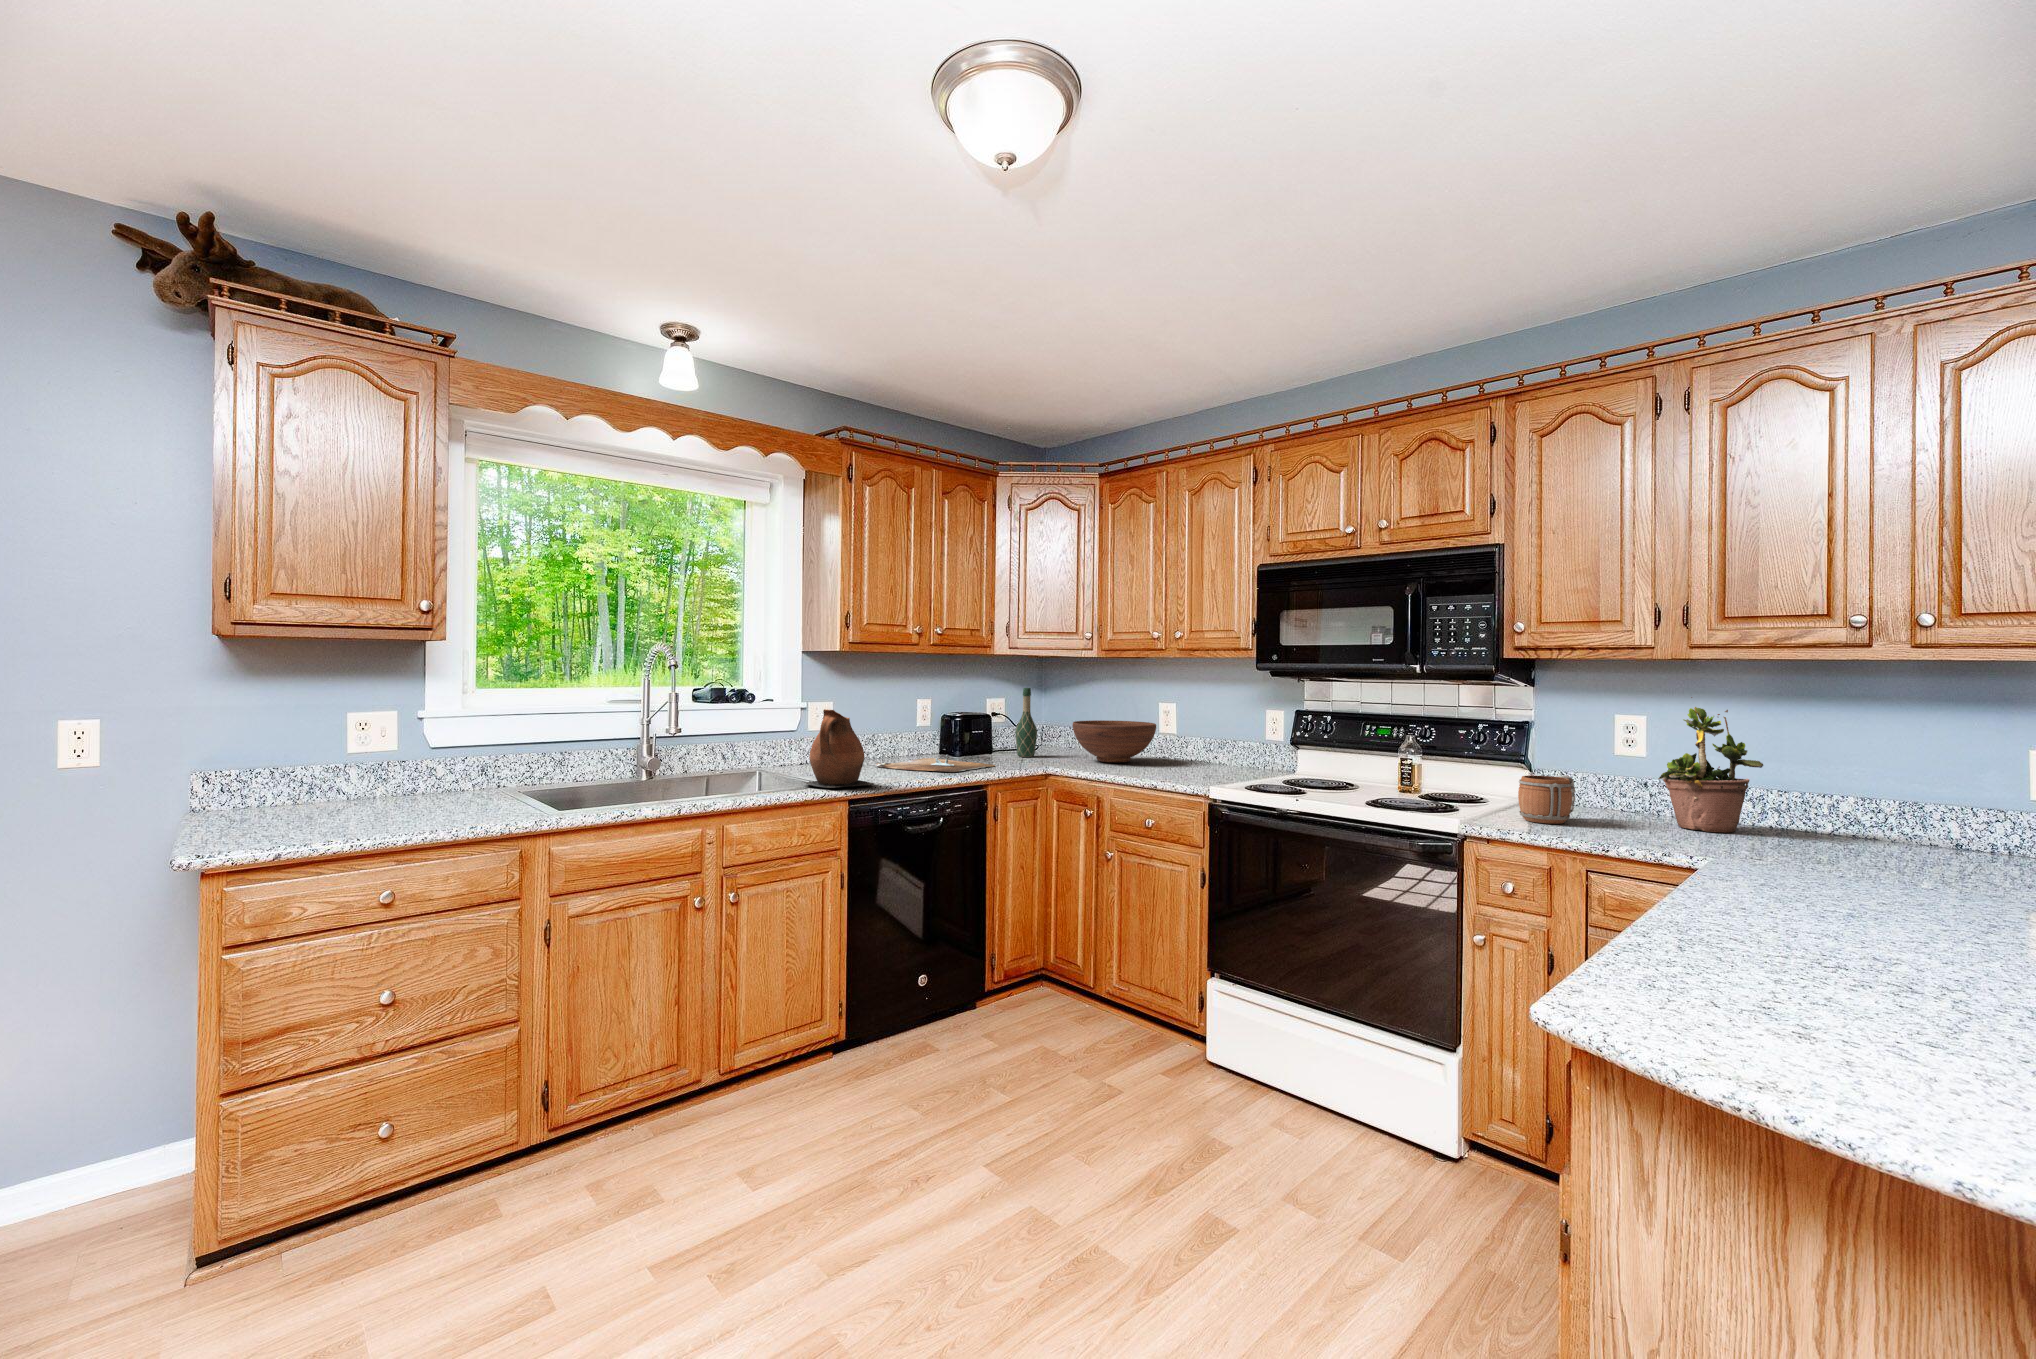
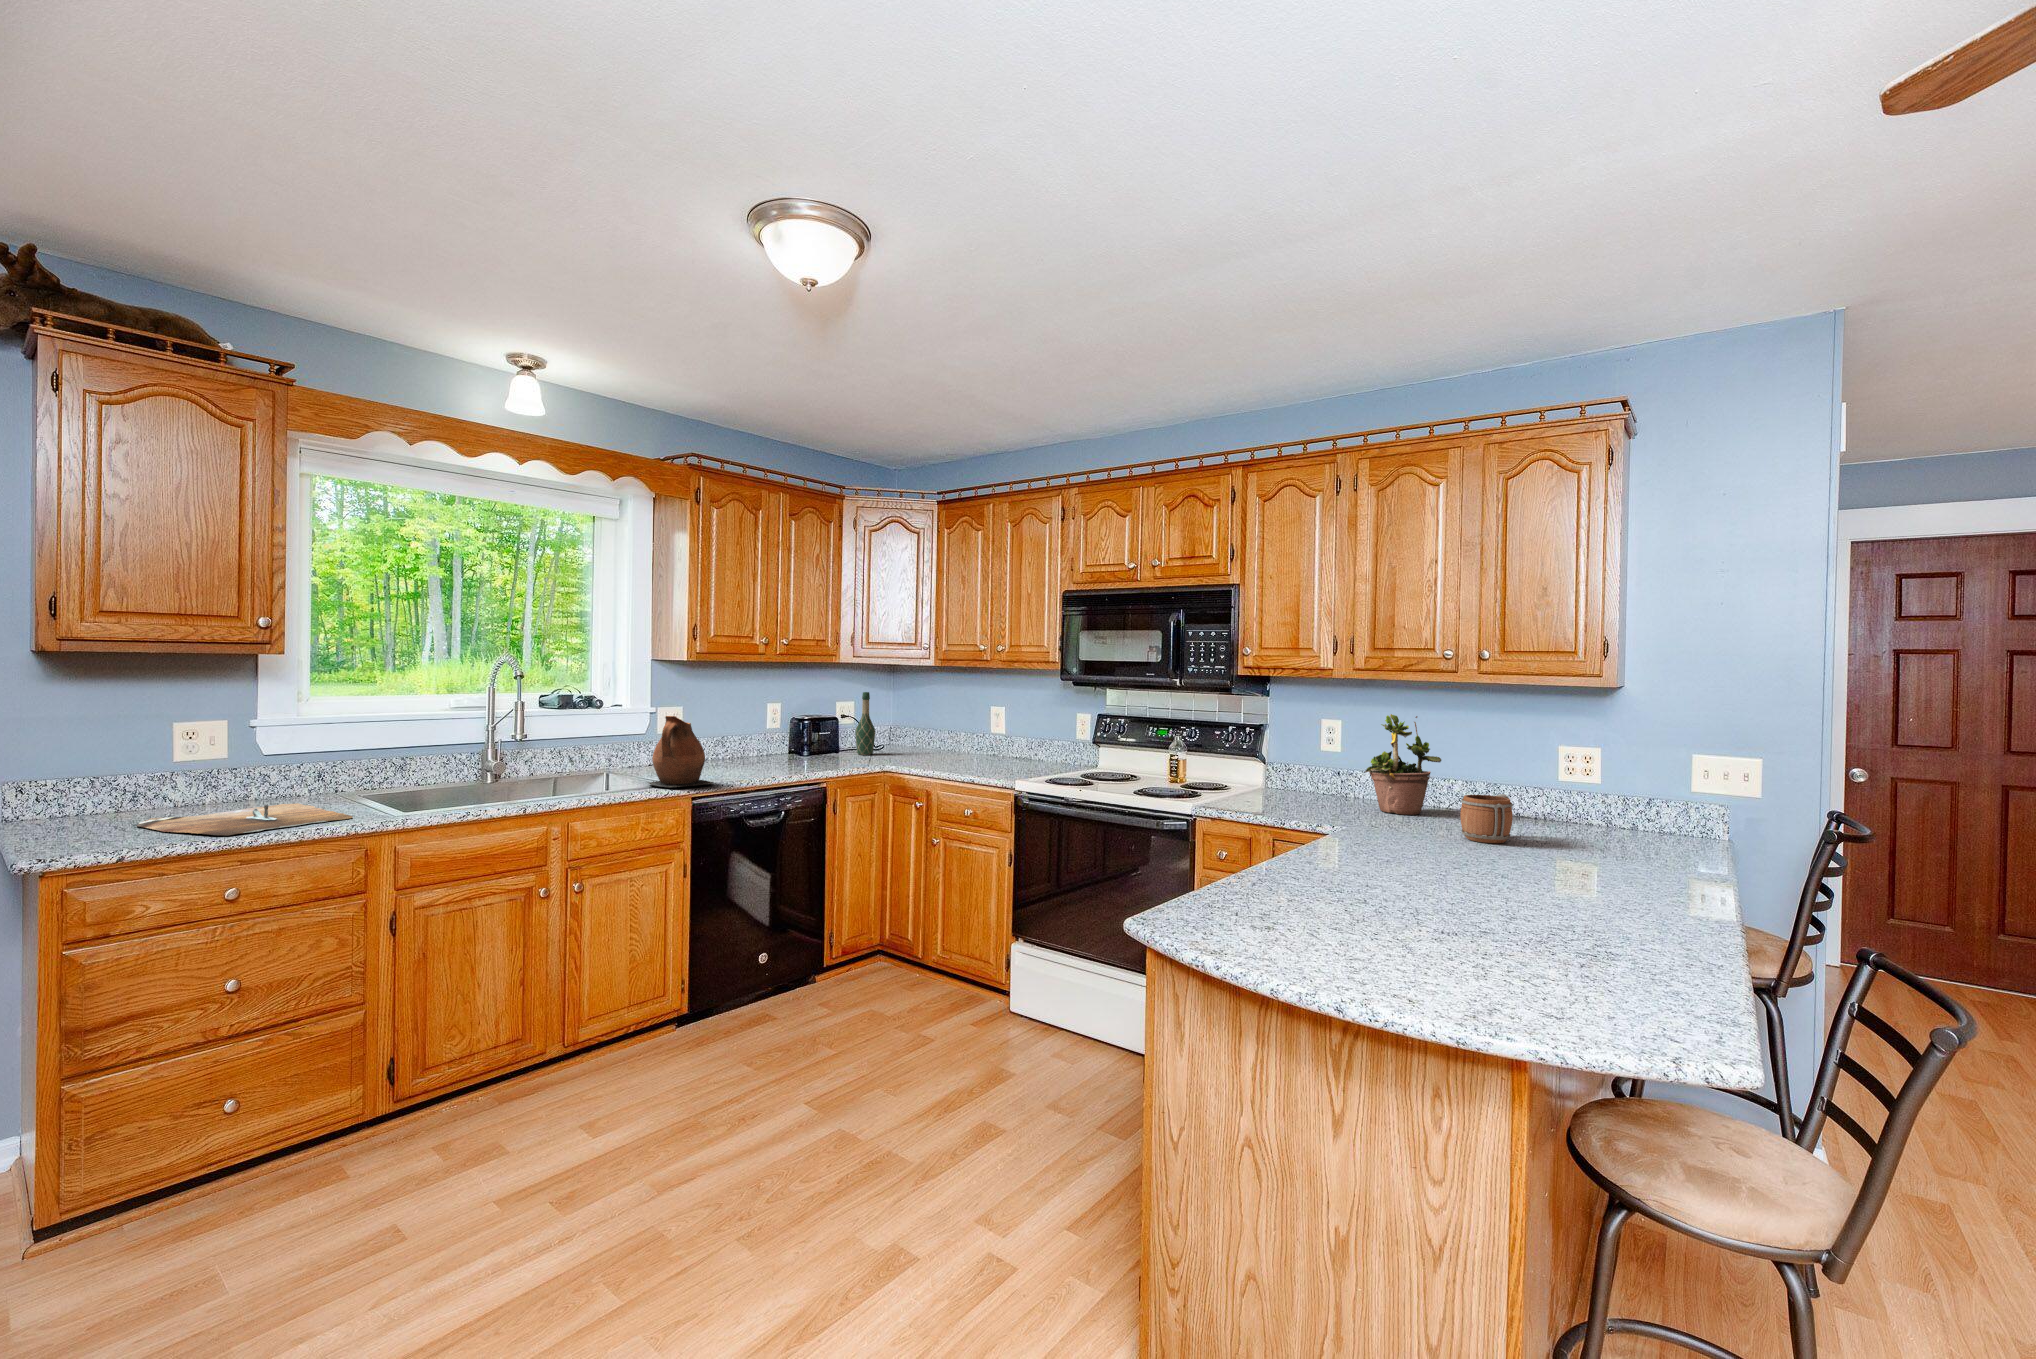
fruit bowl: present [1073,720,1156,763] -> none [906,721,981,759]
cutting board: present [877,755,995,772] -> present [137,803,353,836]
mug: present [1518,775,1575,824] -> present [1460,794,1513,843]

